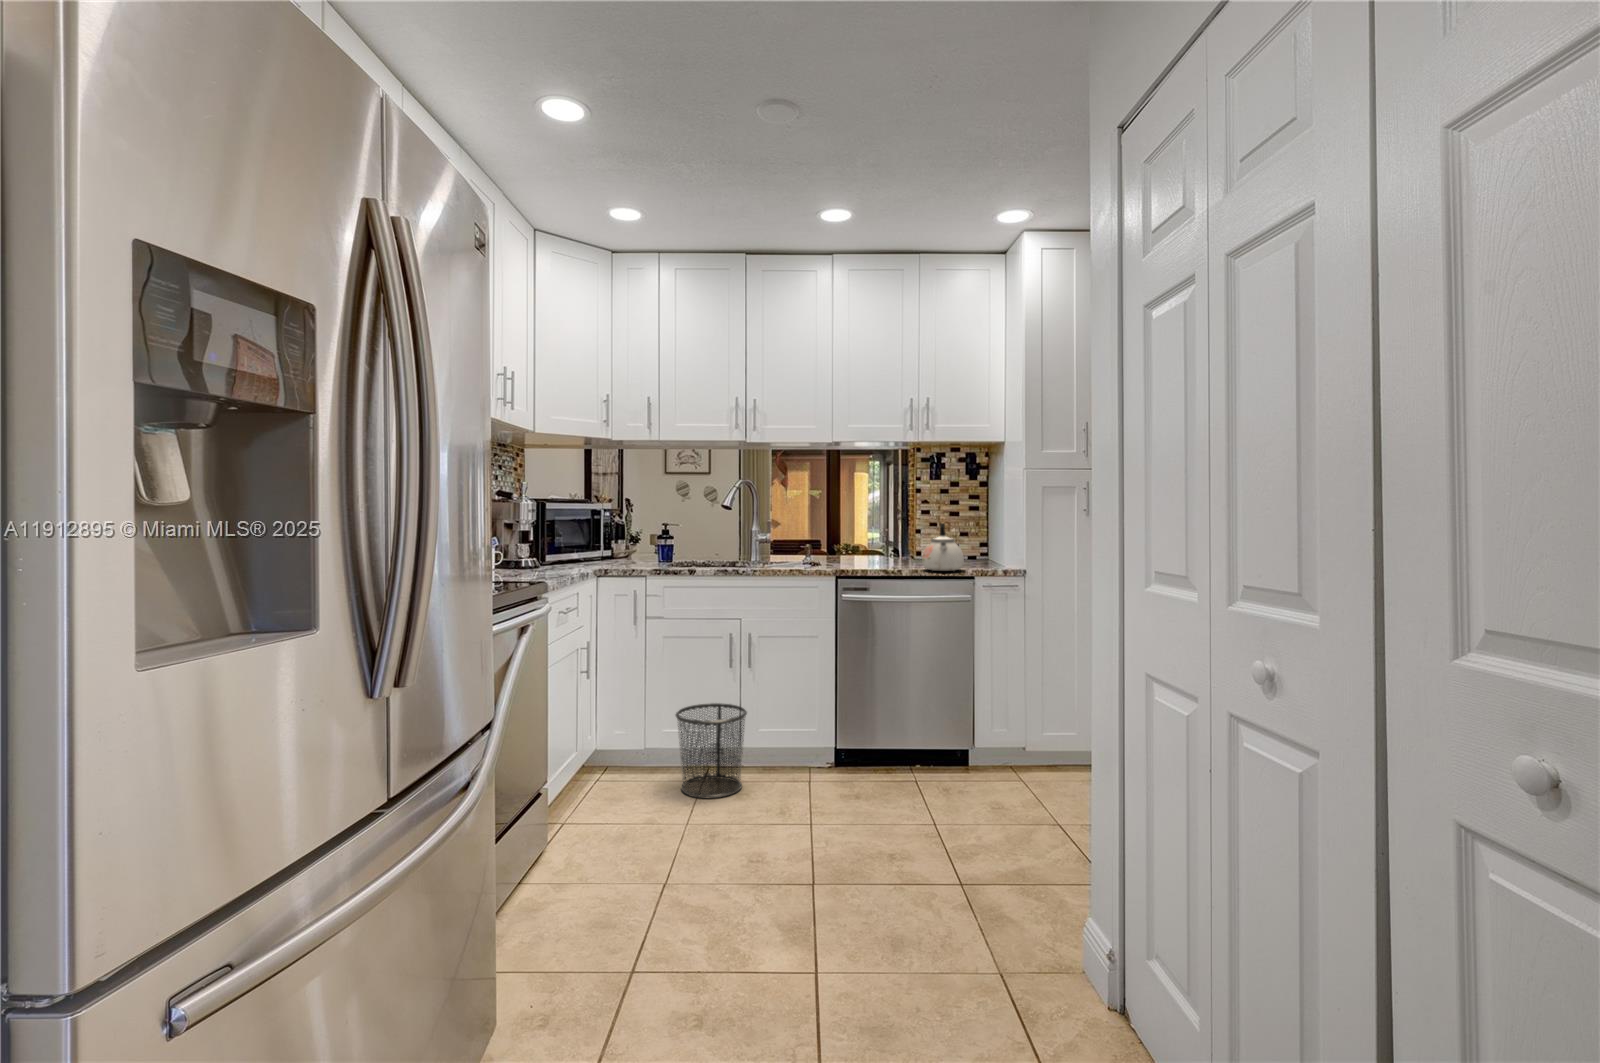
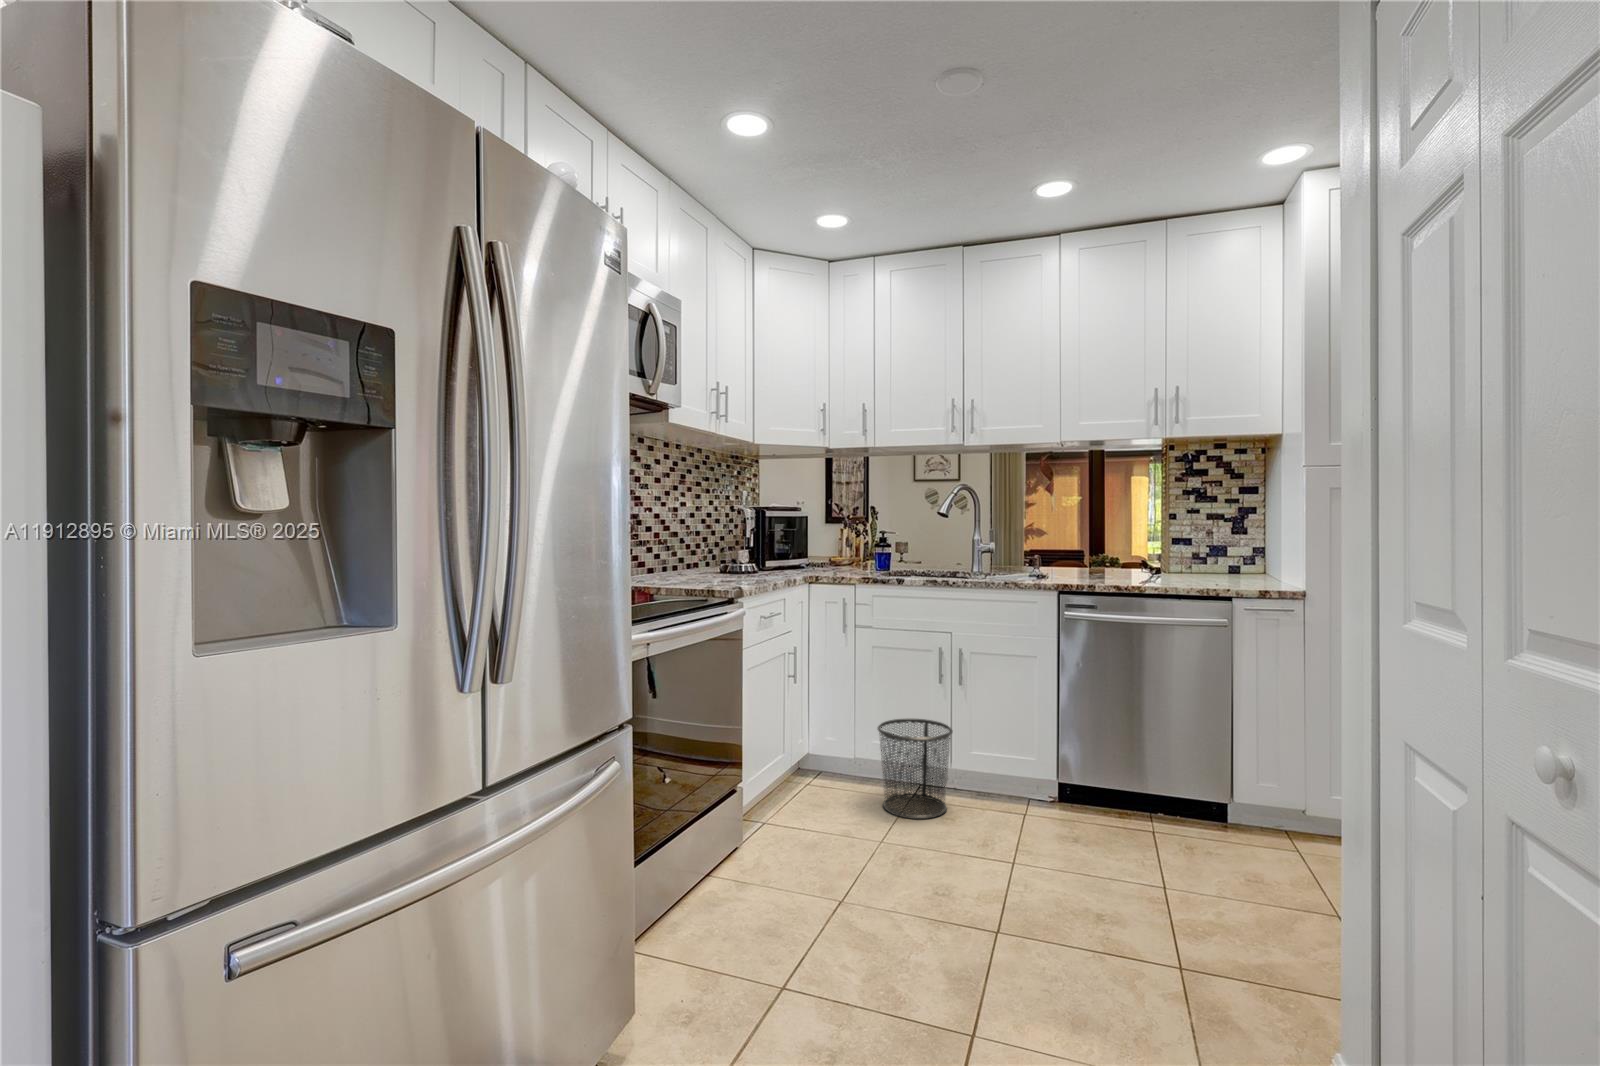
kettle: present [922,523,964,571] -> none [1165,531,1220,588]

